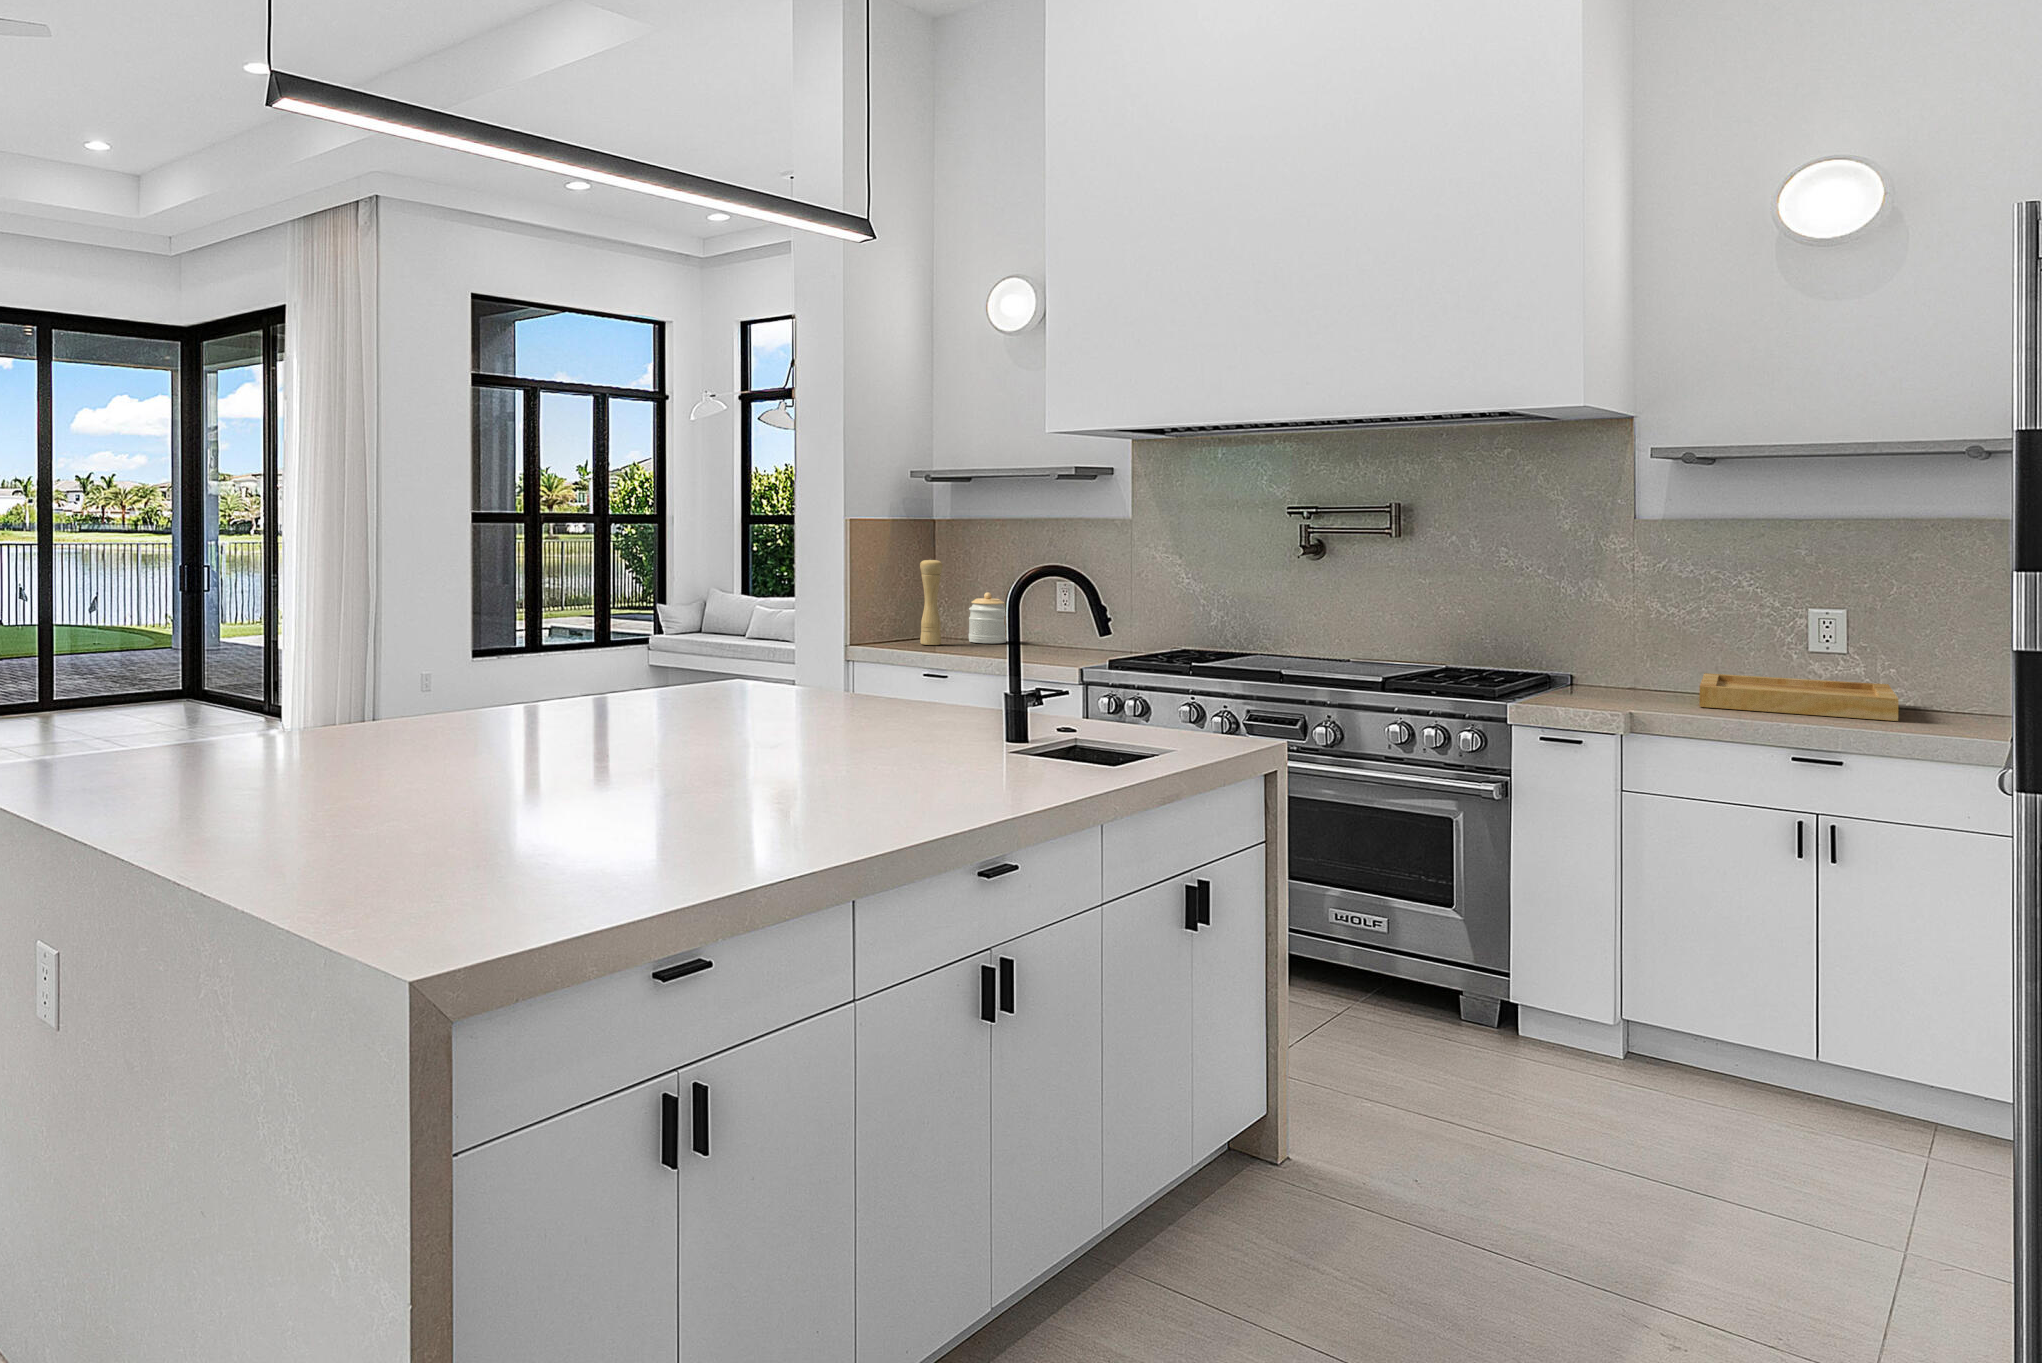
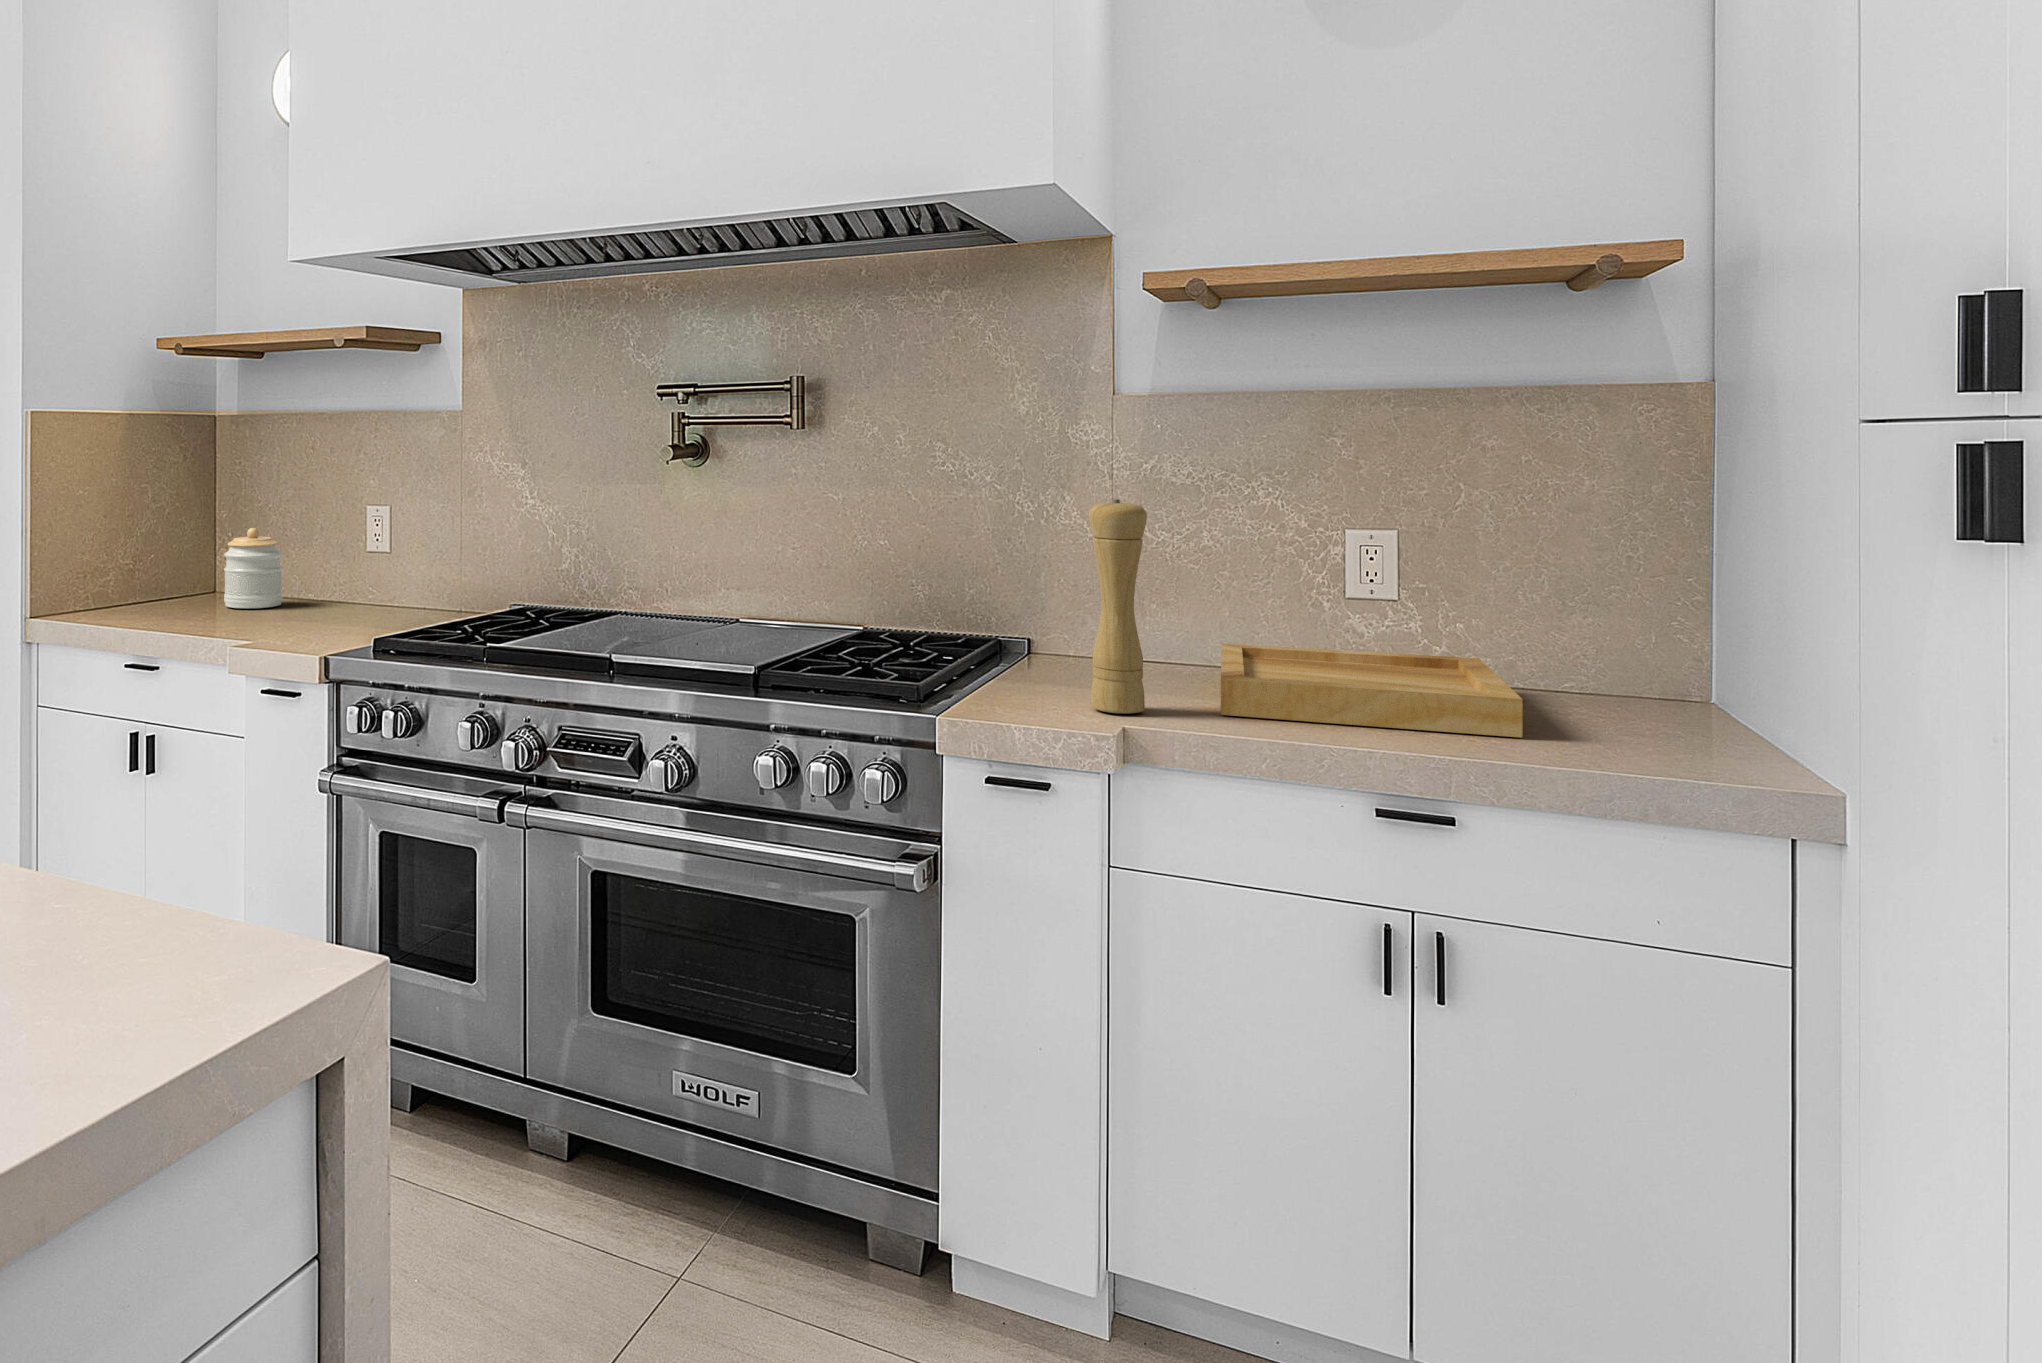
pepper mill: present [920,559,942,645] -> present [1089,499,1147,714]

